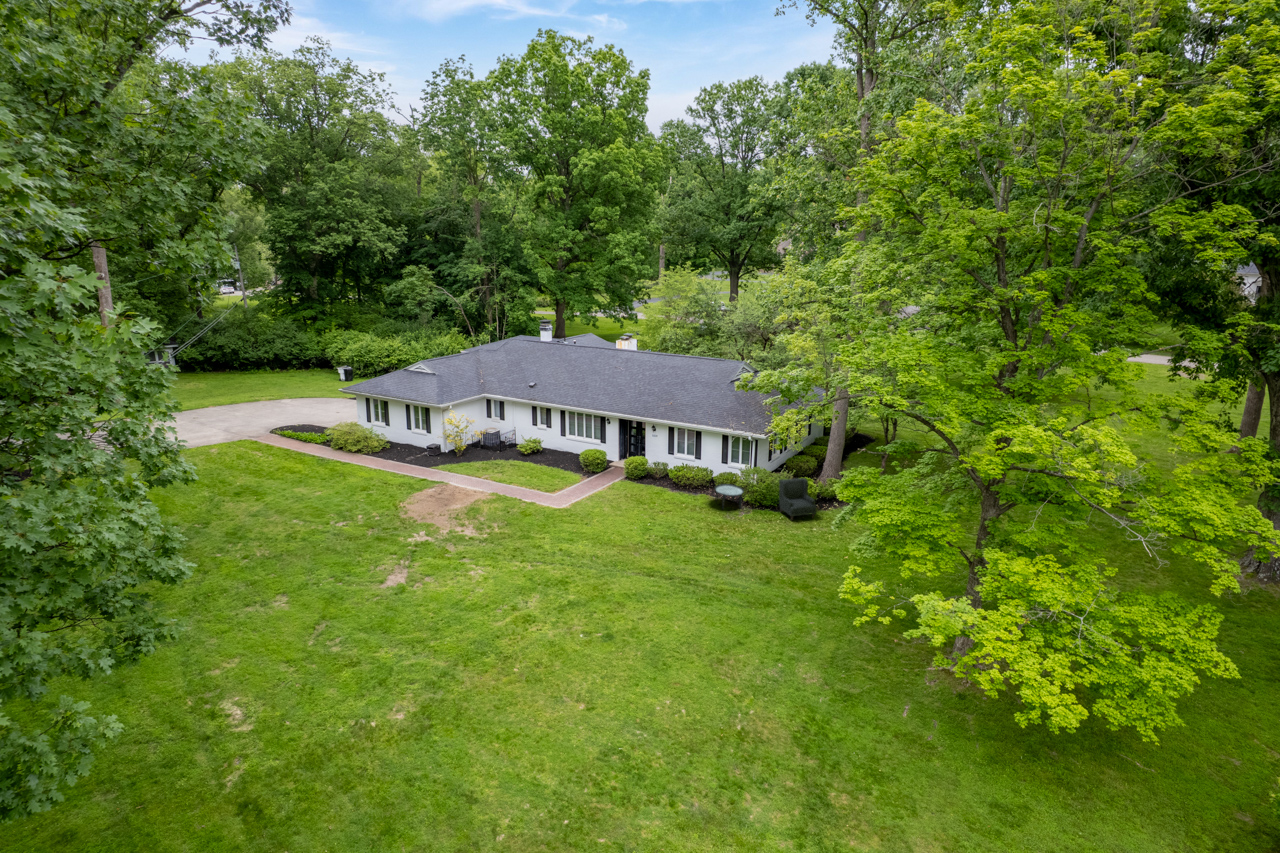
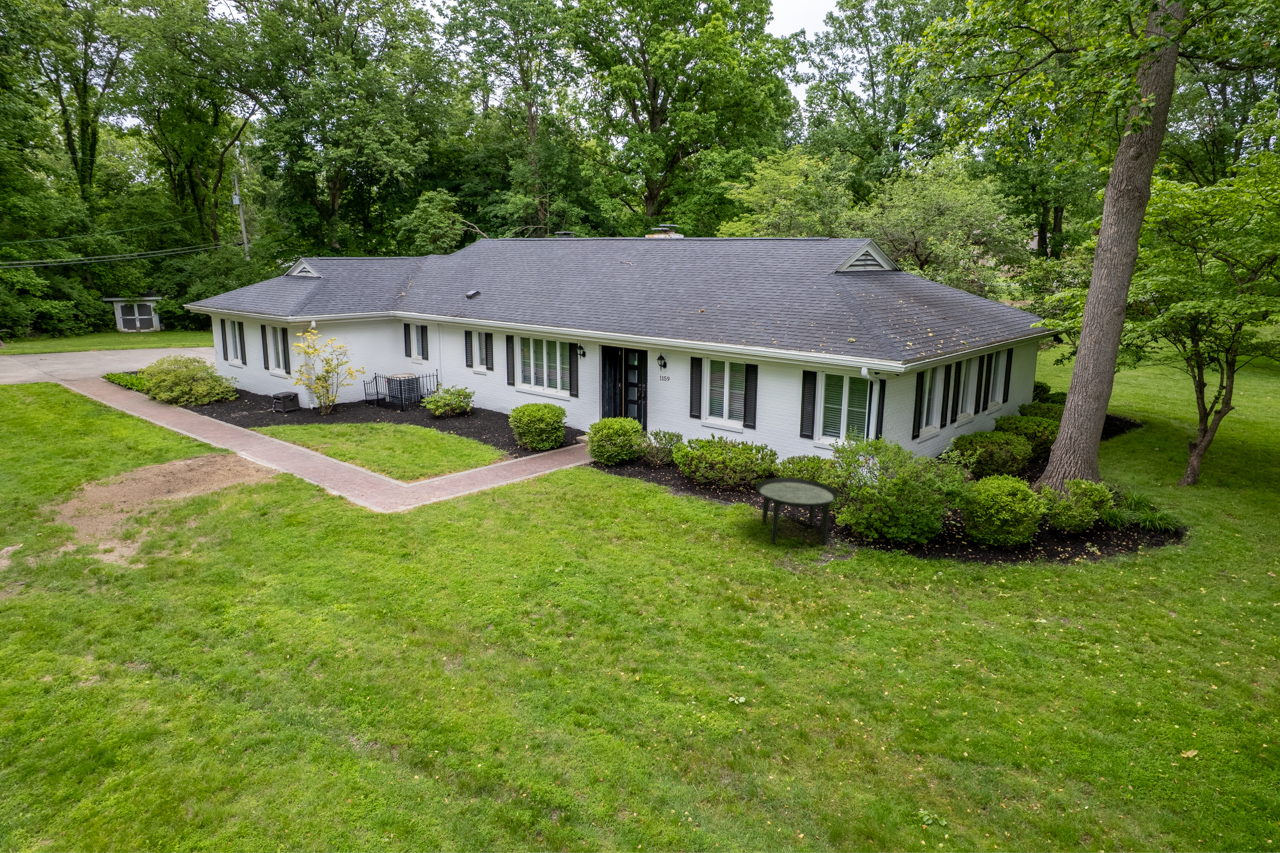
chair: present [779,478,816,520] -> none [941,469,1064,592]

